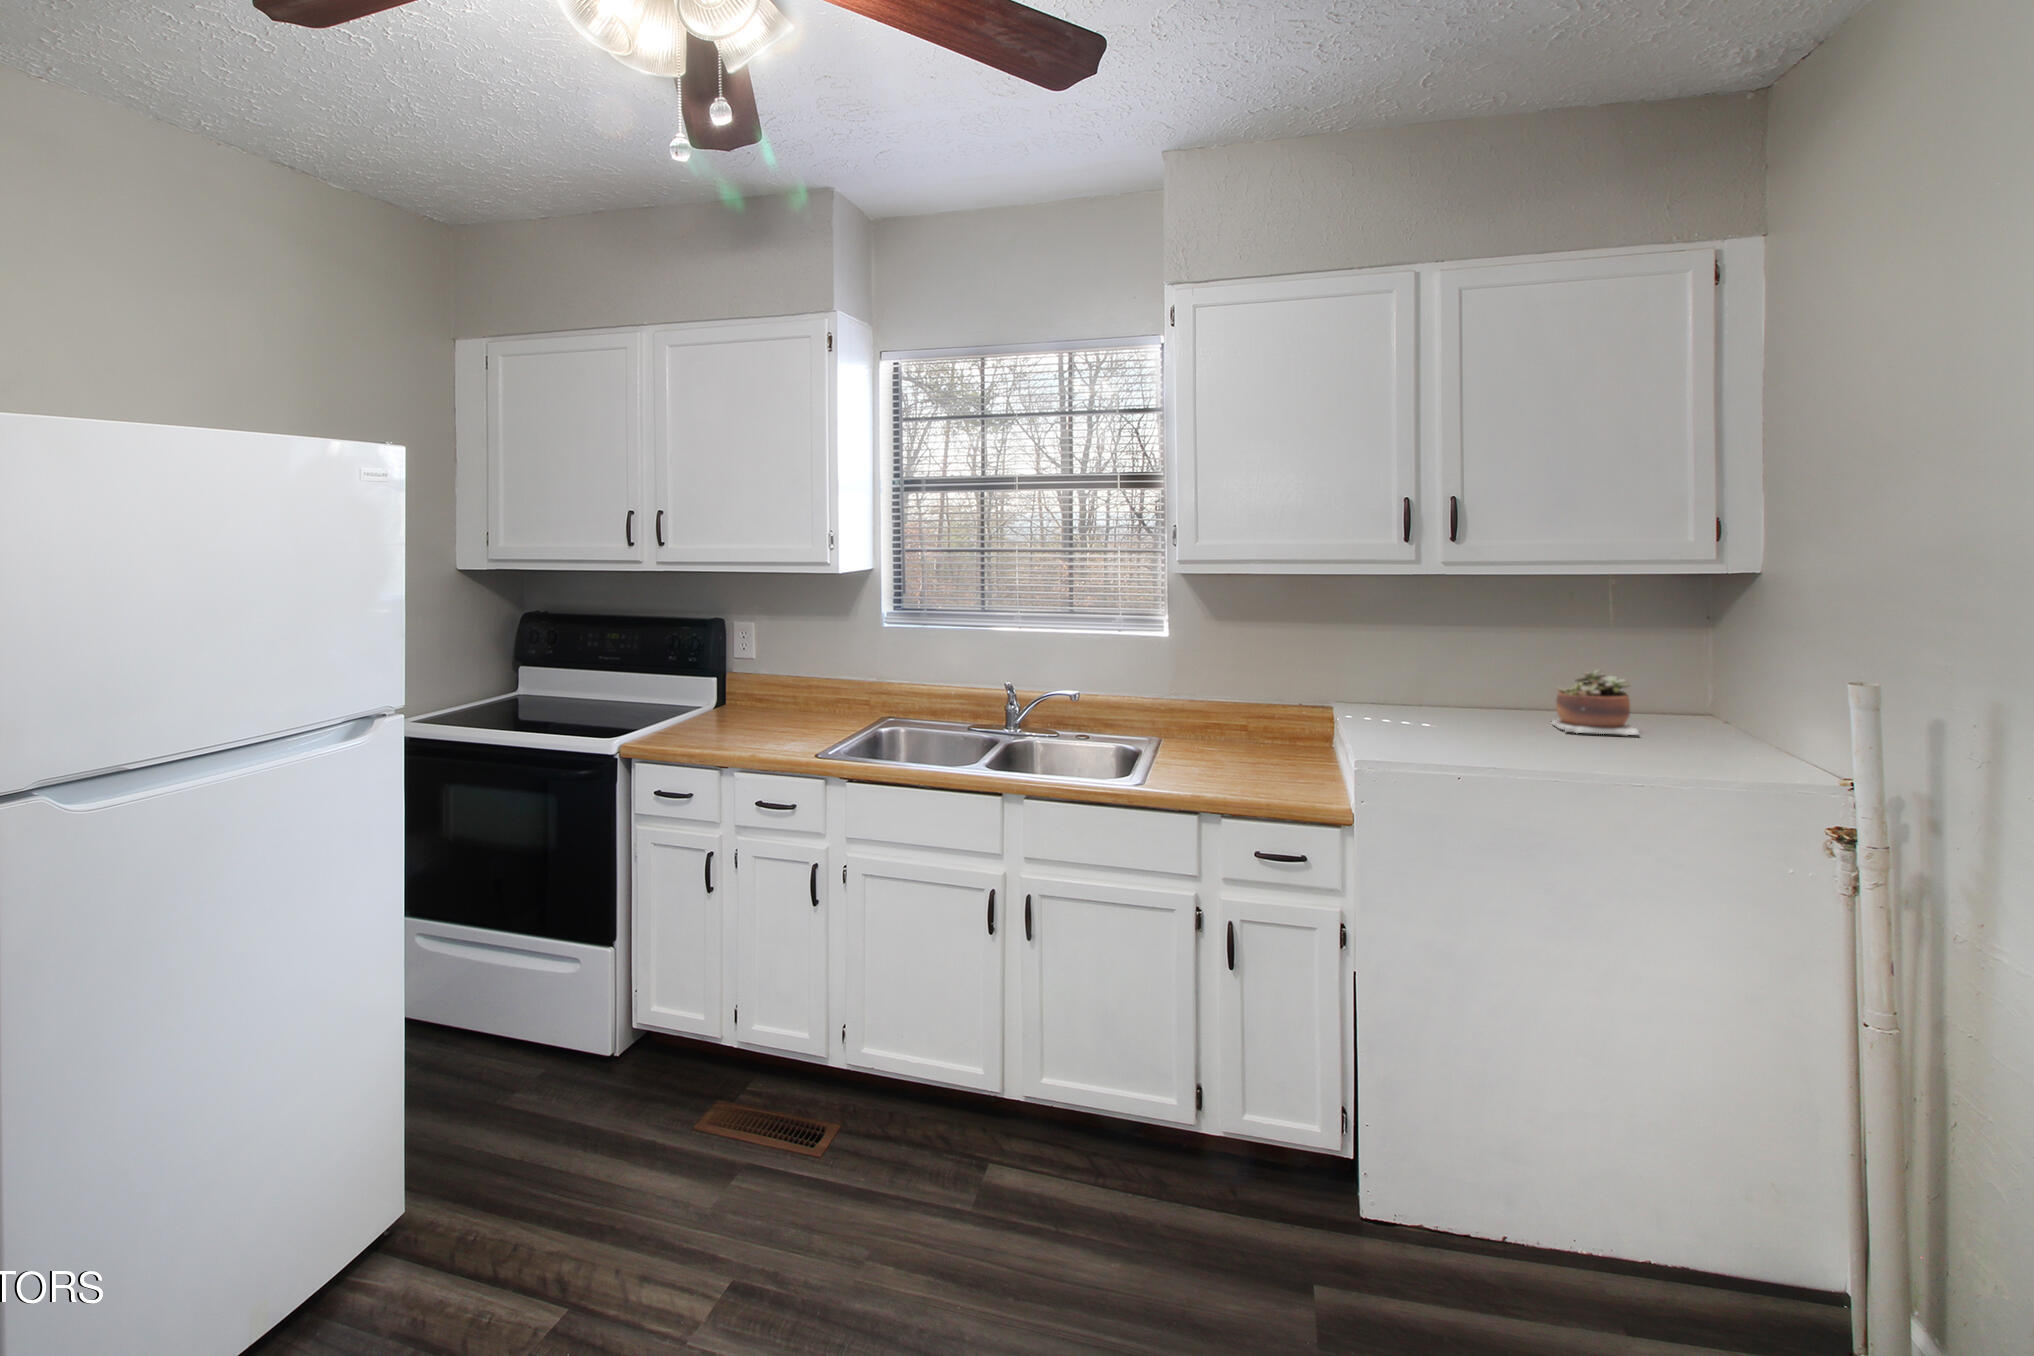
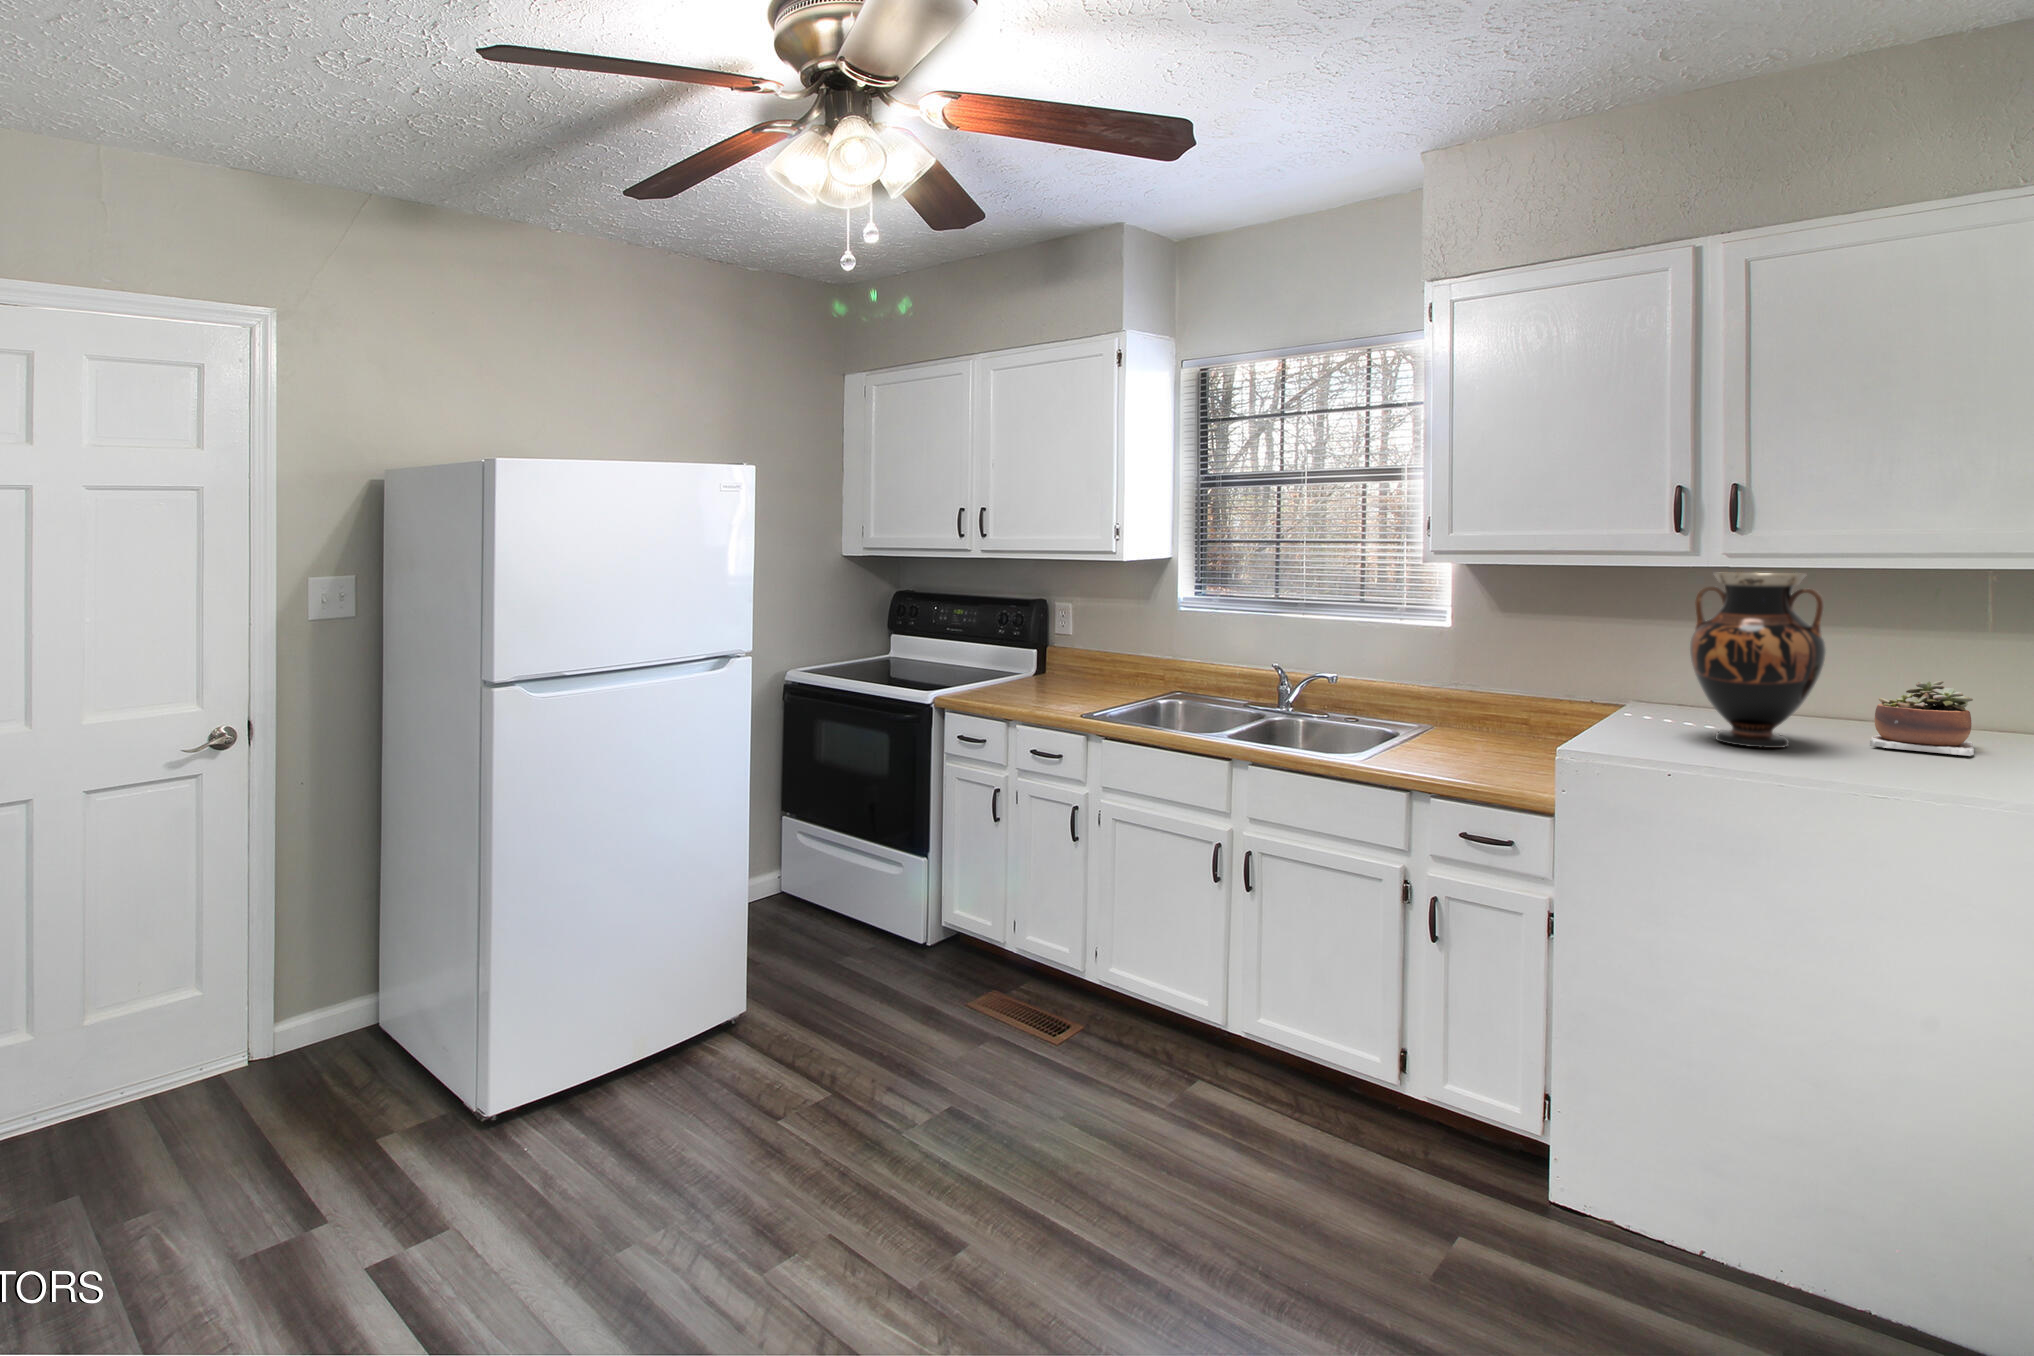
vase: none [1429,578,1542,742] -> present [1690,572,1826,748]

